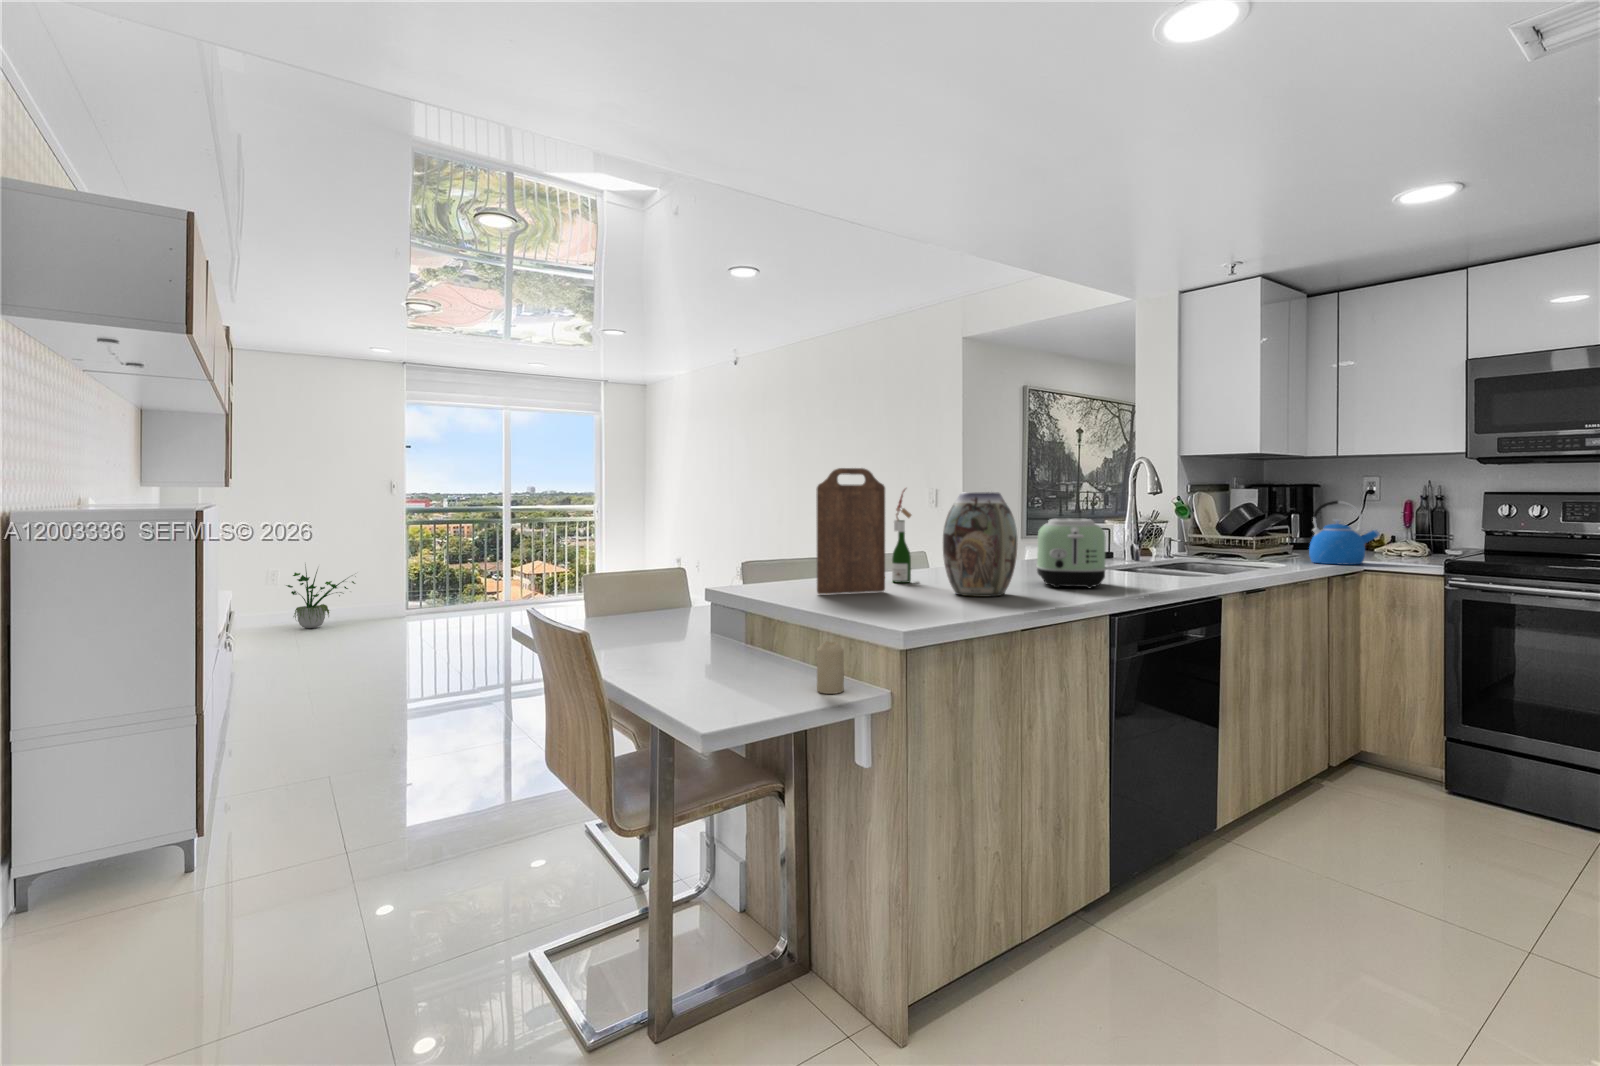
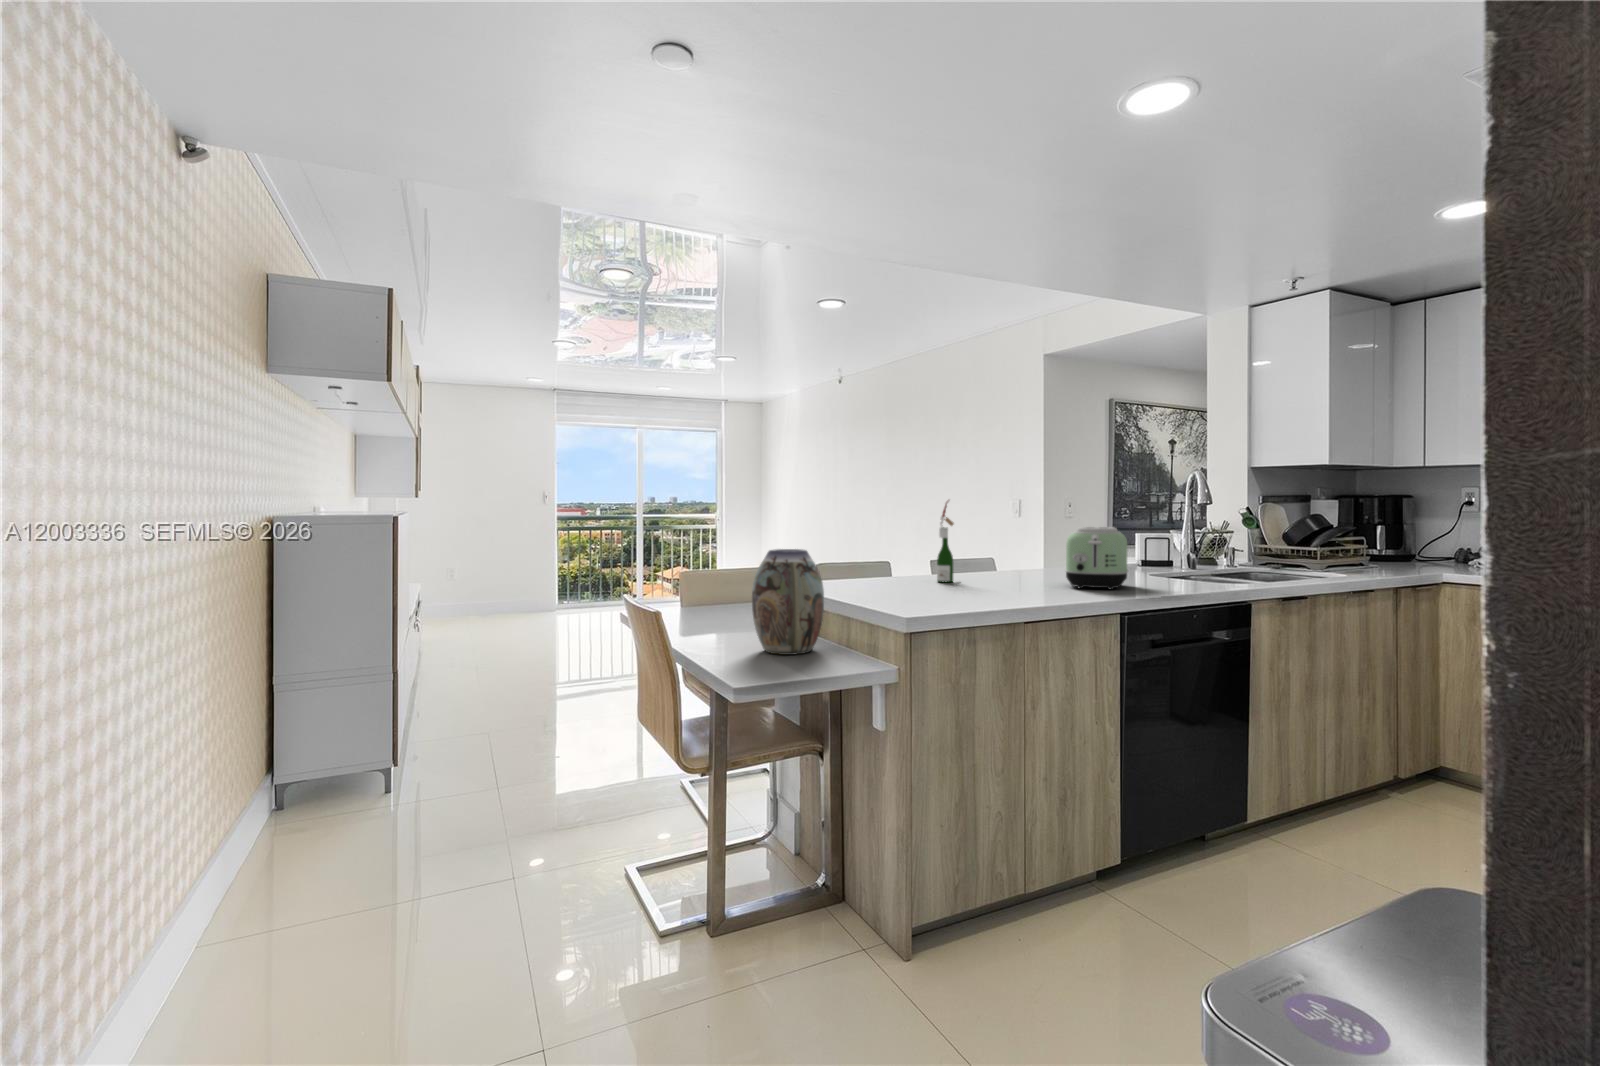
cutting board: present [816,468,885,594] -> none [861,483,922,590]
vase: present [943,492,1017,597] -> present [752,549,824,655]
kettle: present [1309,501,1379,565] -> none [1372,511,1445,574]
potted plant: present [286,567,355,628] -> none [470,559,531,617]
candle: present [817,642,844,694] -> none [834,625,855,667]

